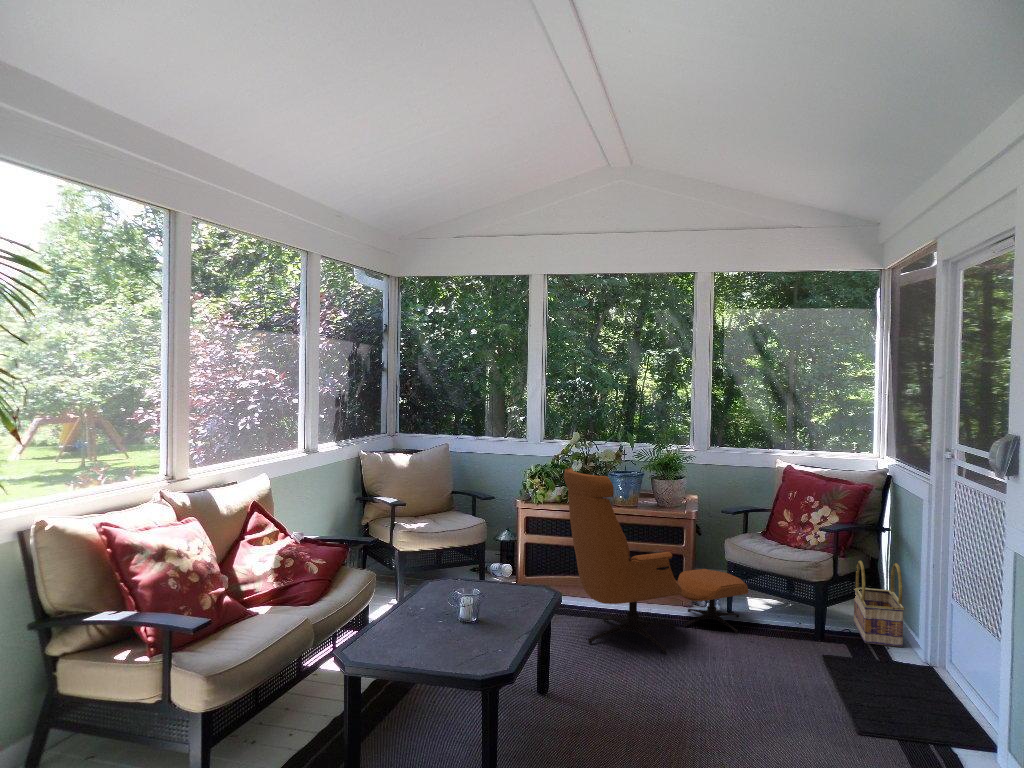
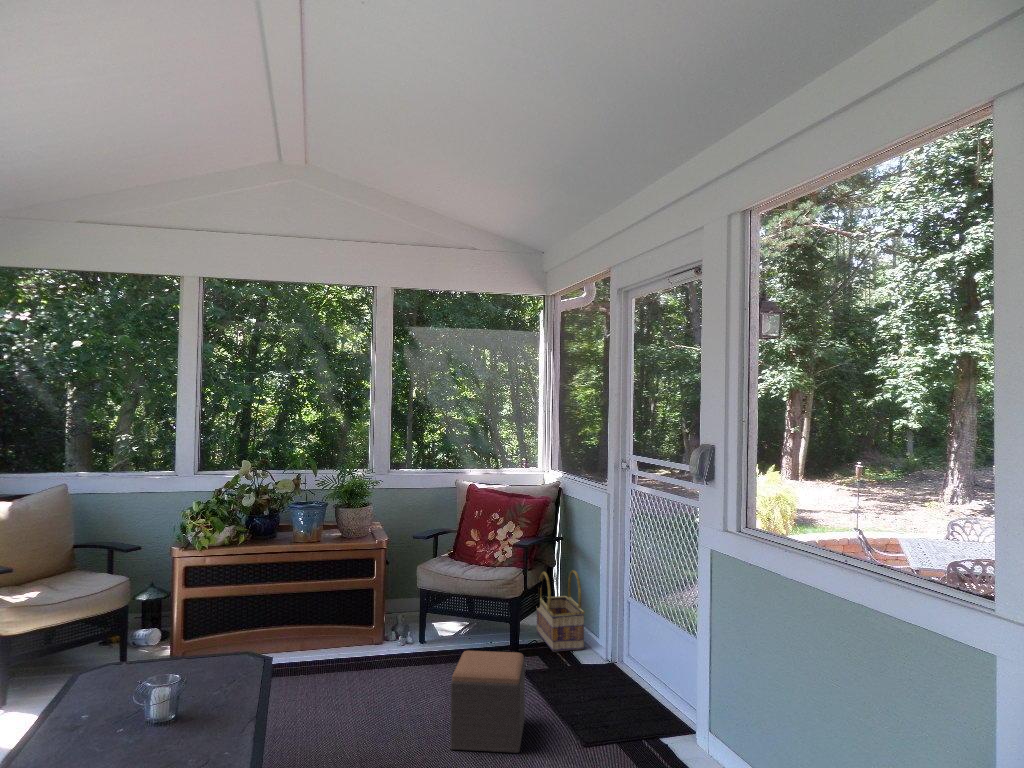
lounge chair: present [564,468,748,653] -> none [246,504,444,711]
footstool: none [729,619,811,719] -> present [450,651,525,753]

